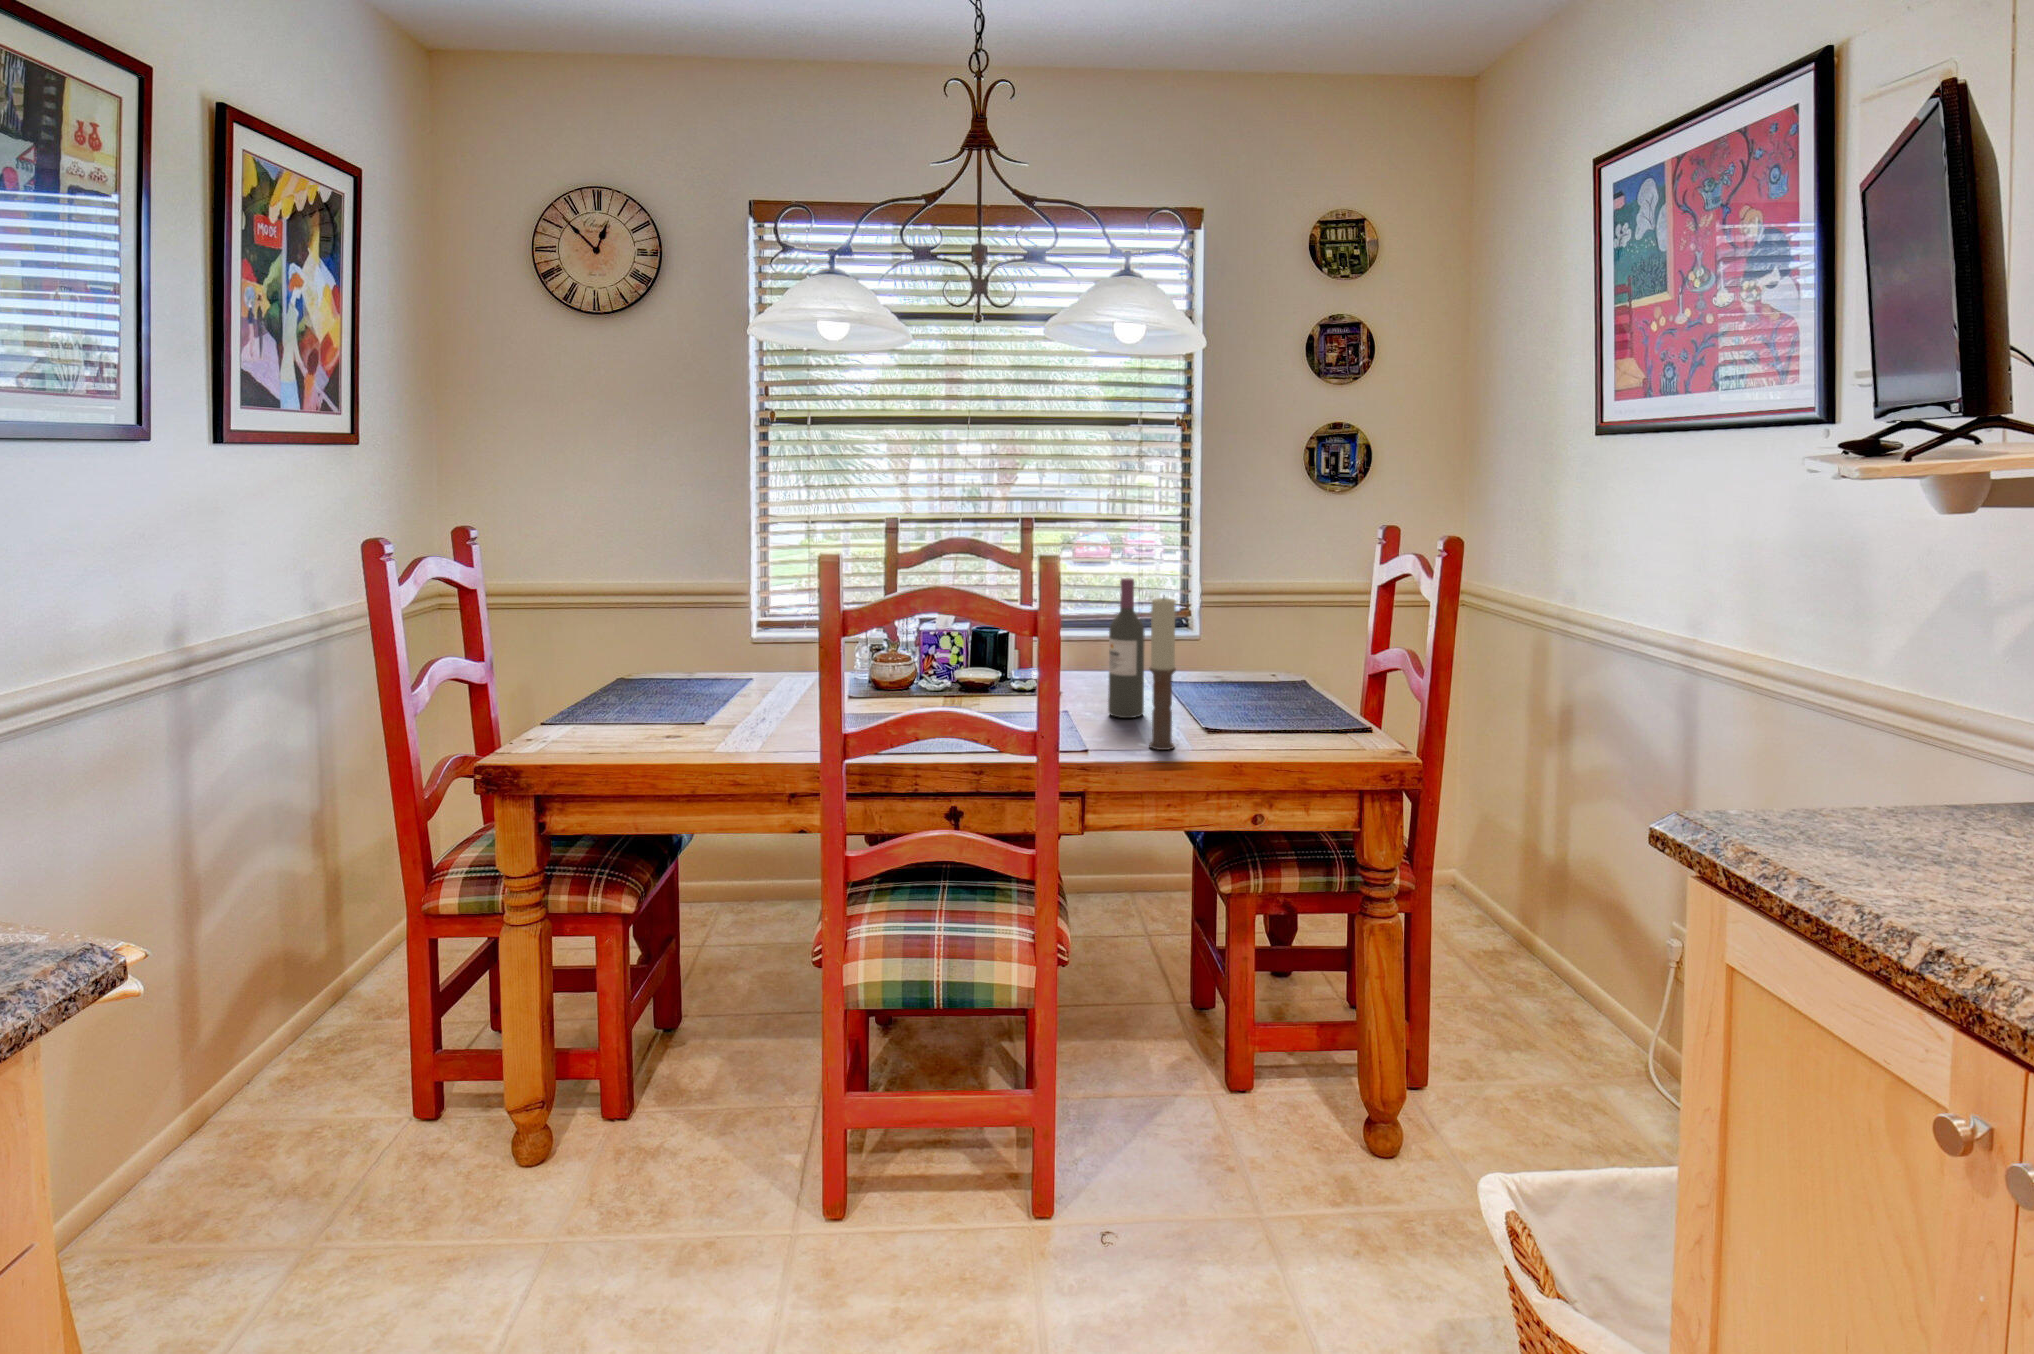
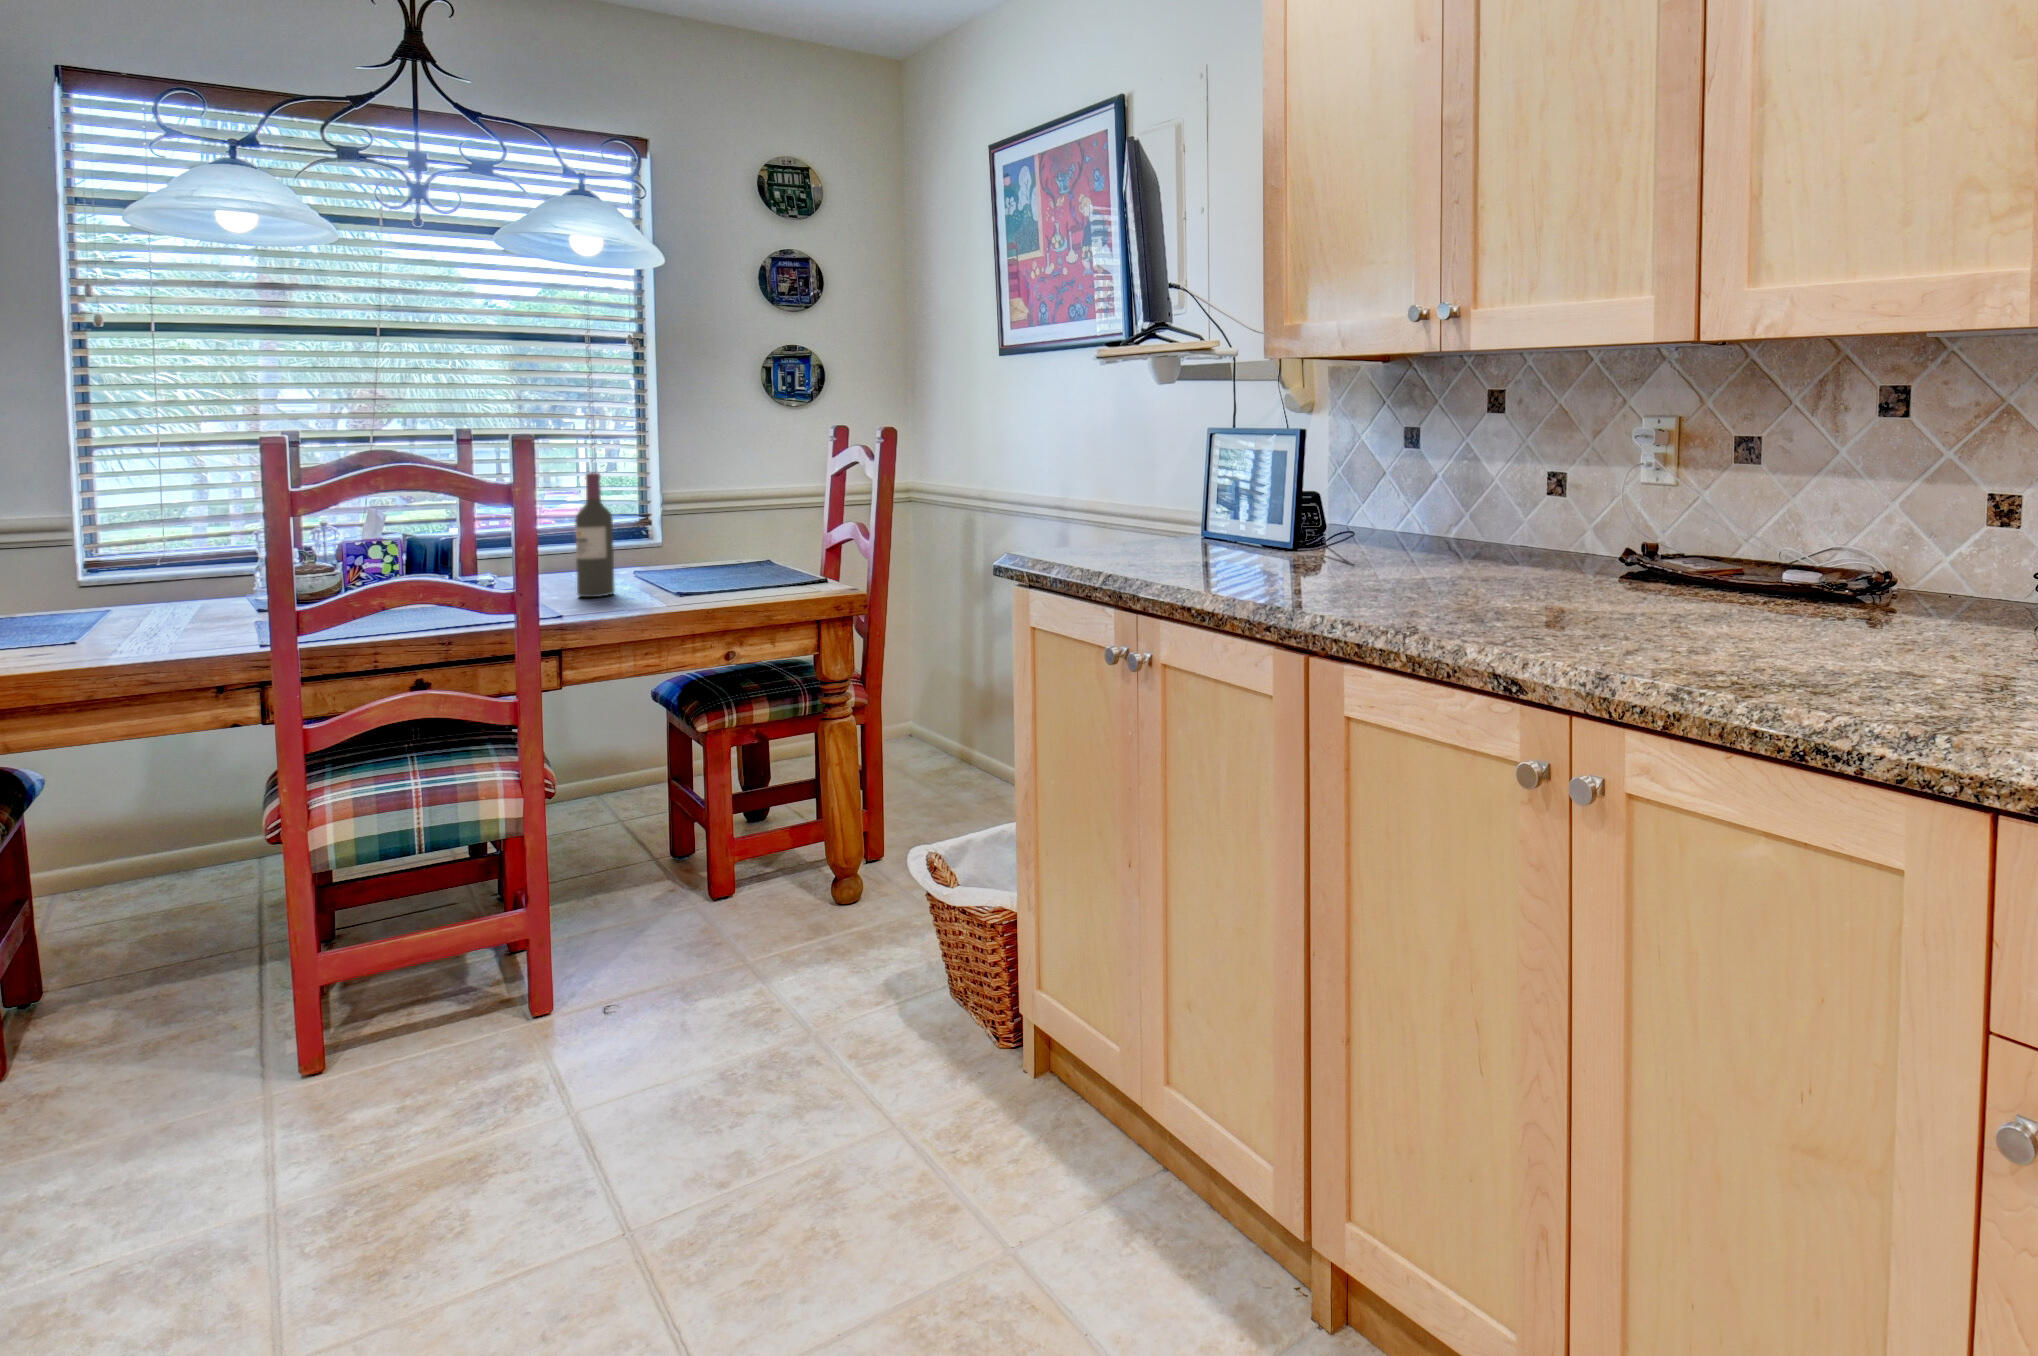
candle: present [1149,597,1176,750] -> none [624,478,651,609]

